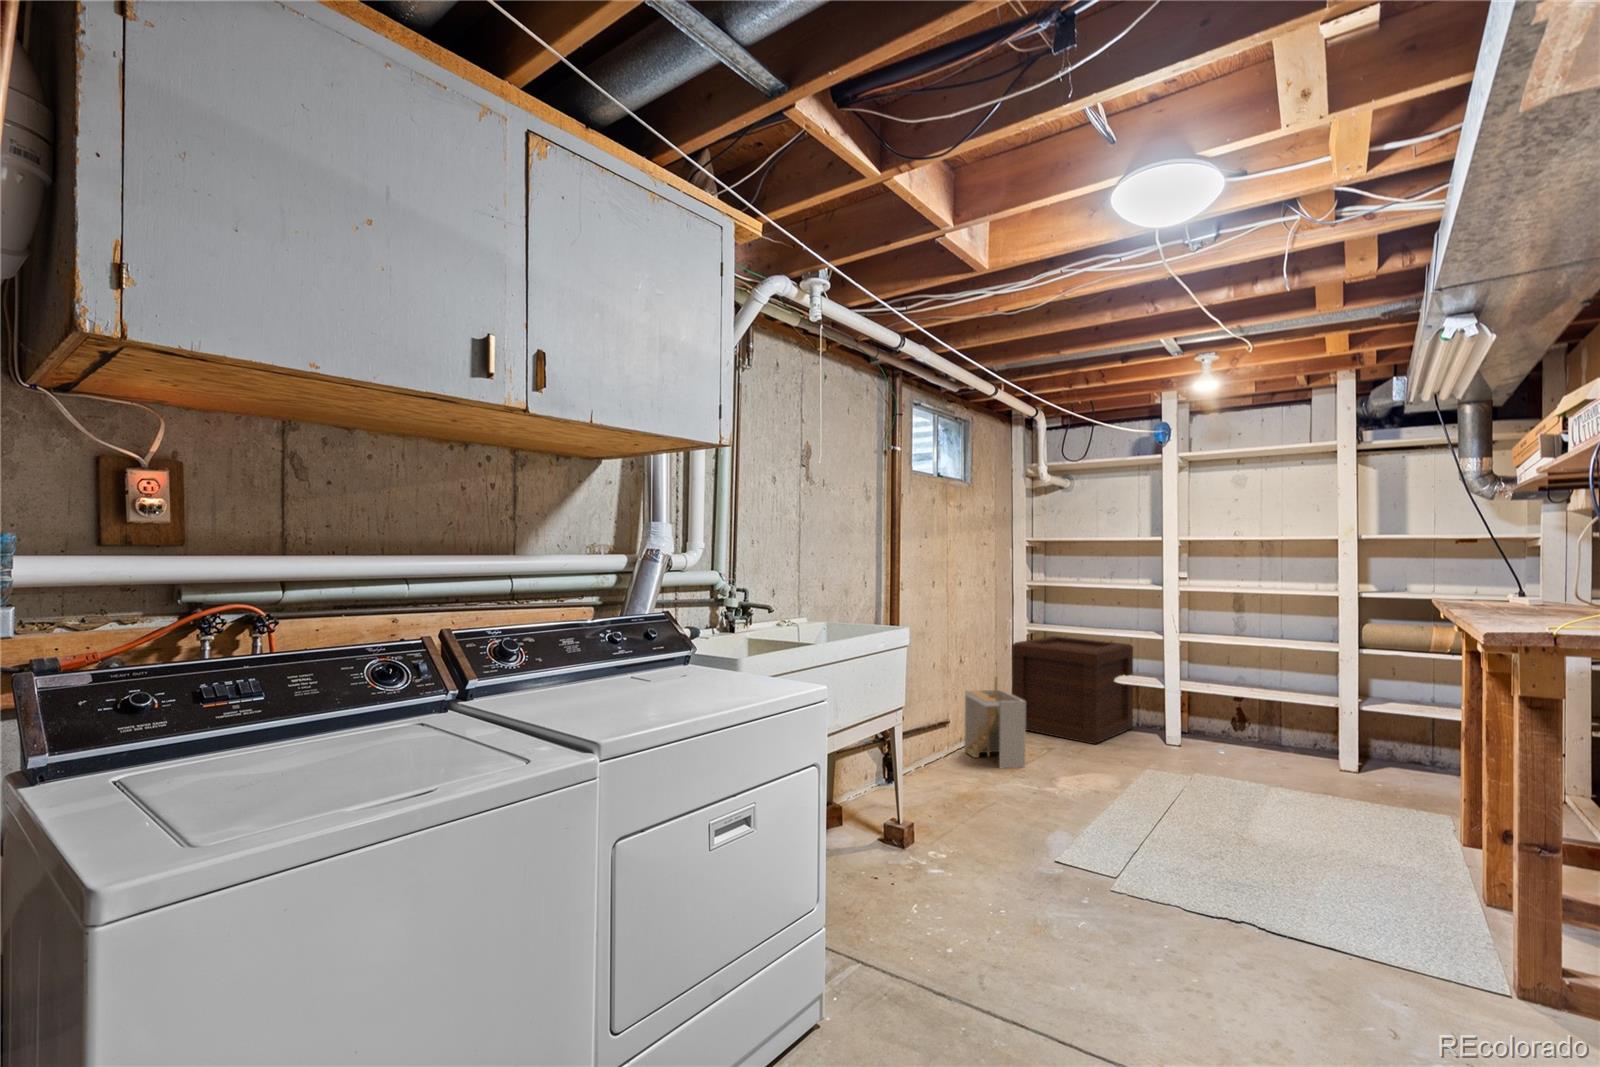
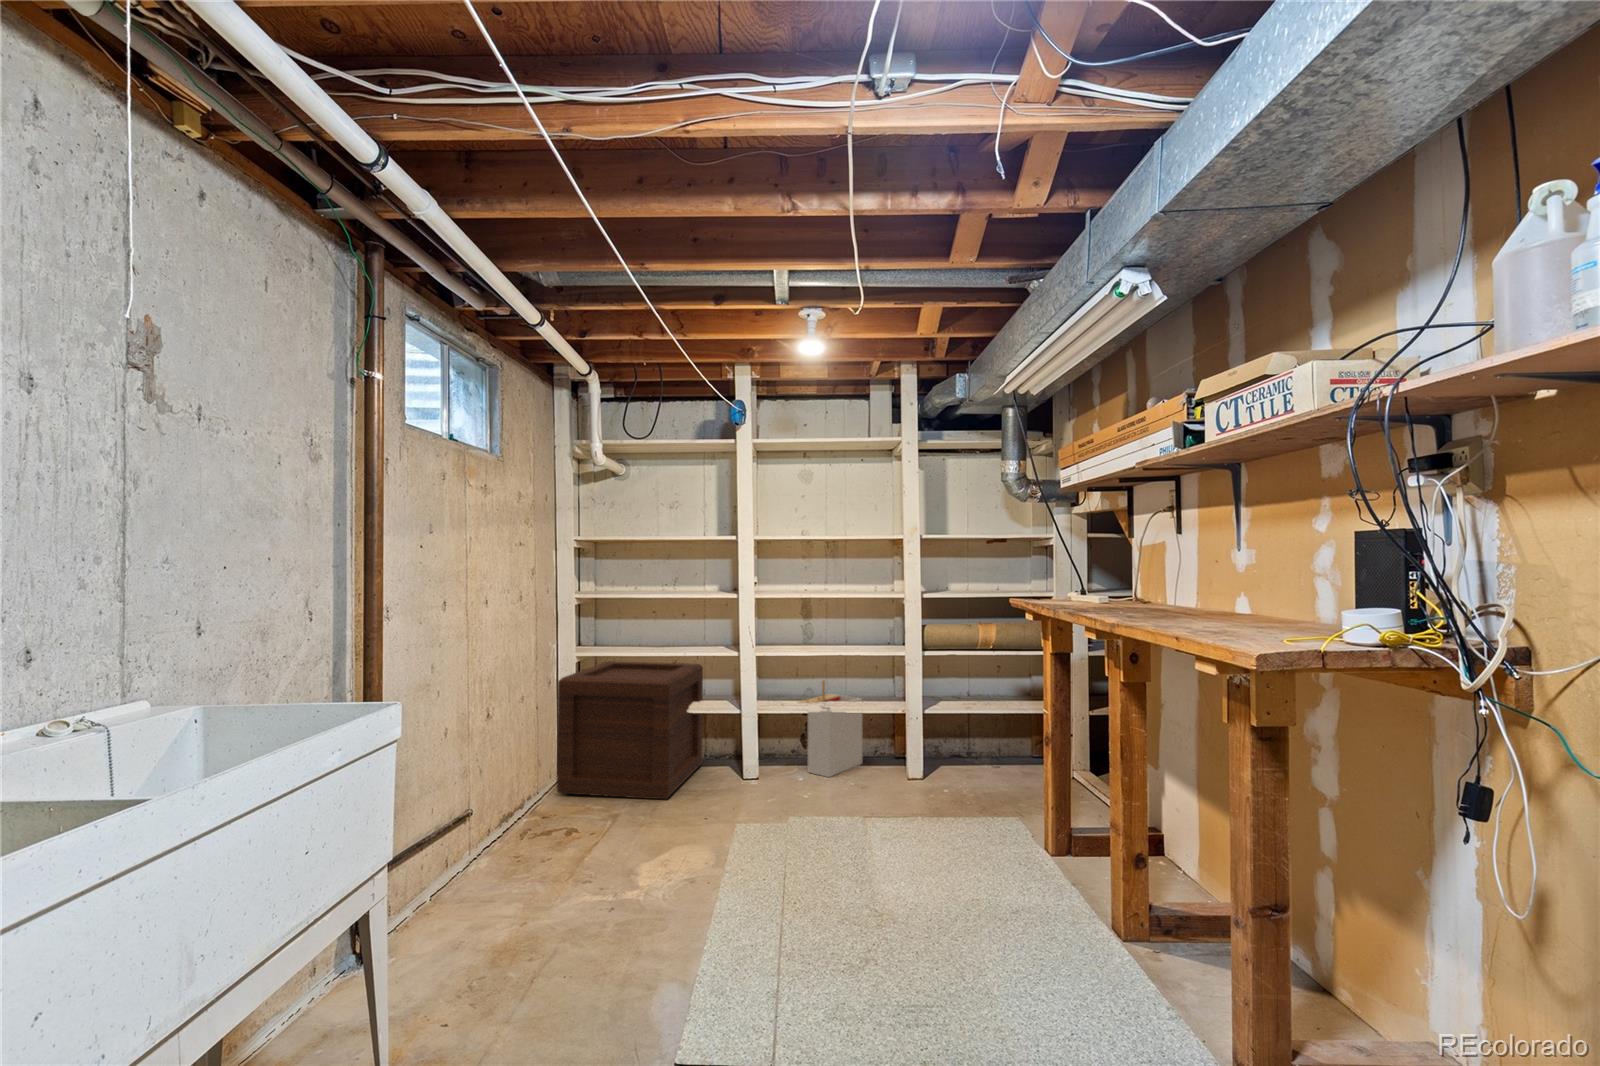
storage bin: present [964,677,1026,768] -> present [799,680,863,777]

